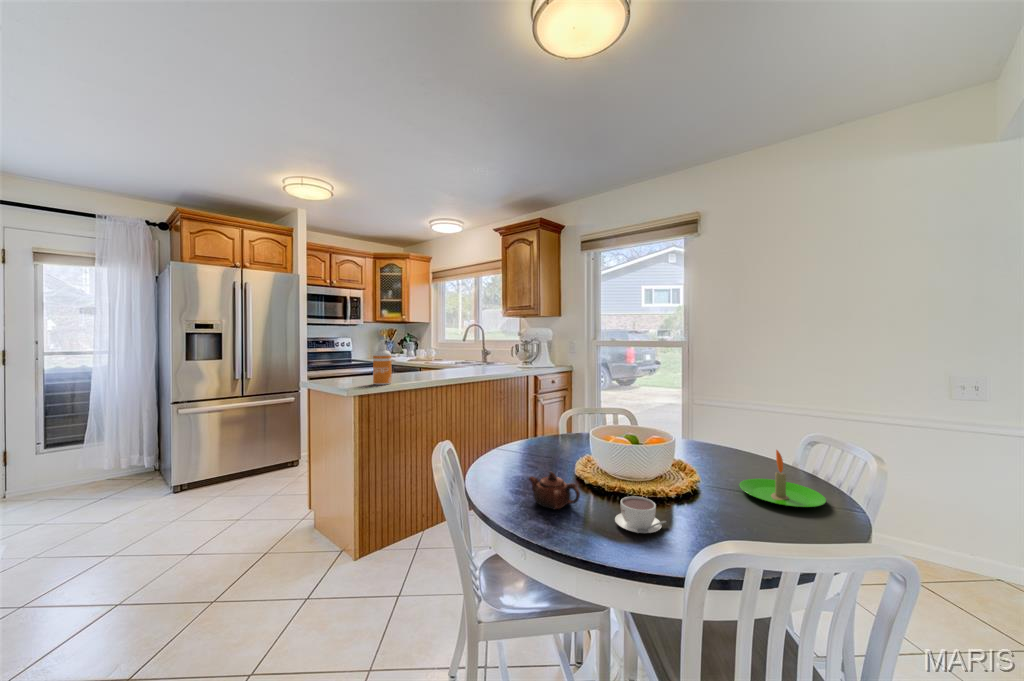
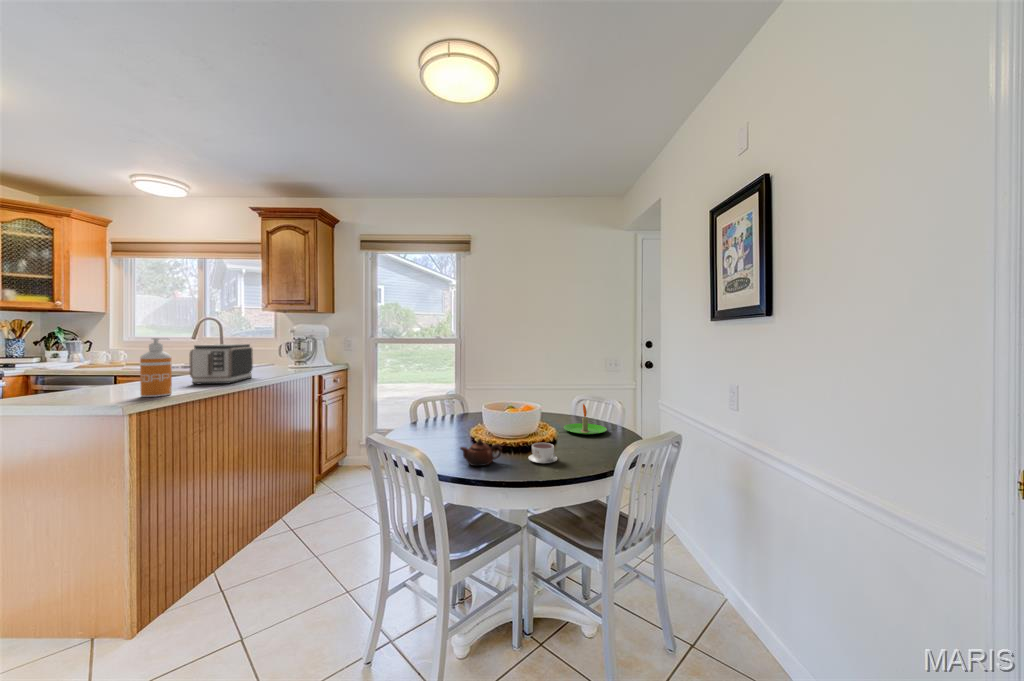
toaster: none [420,345,469,378] -> present [190,344,253,384]

